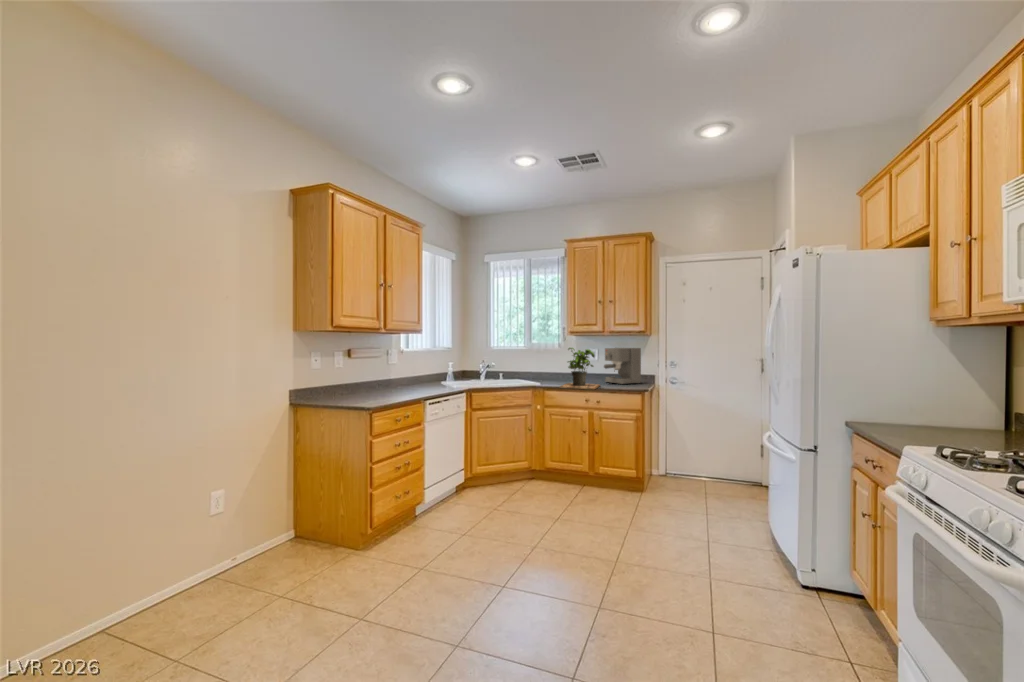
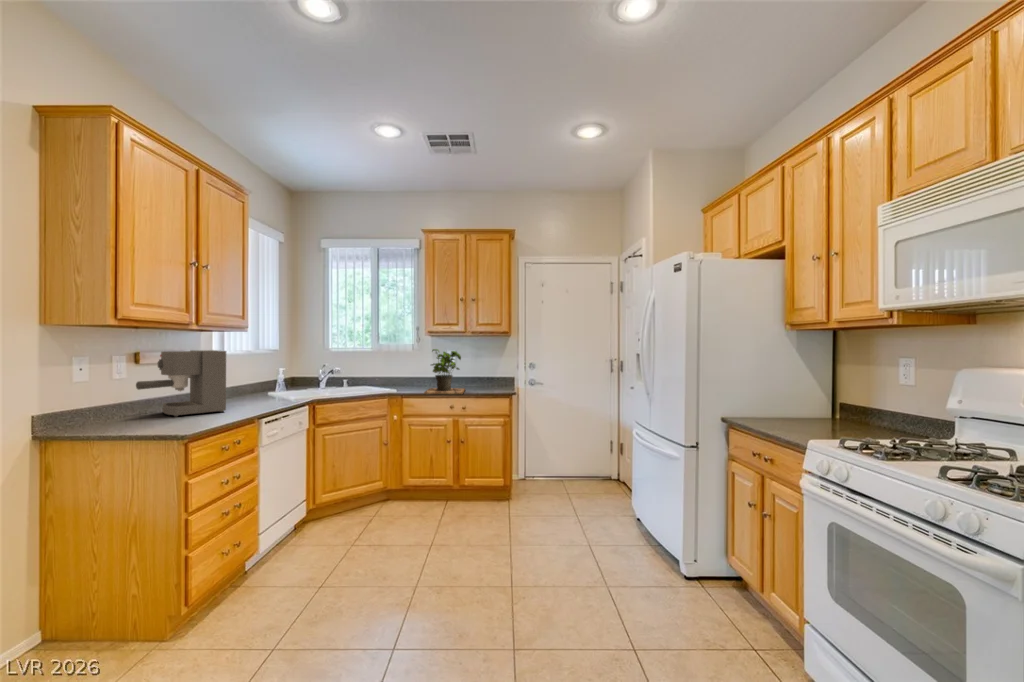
coffee maker: present [604,348,641,384] -> present [136,350,226,417]

